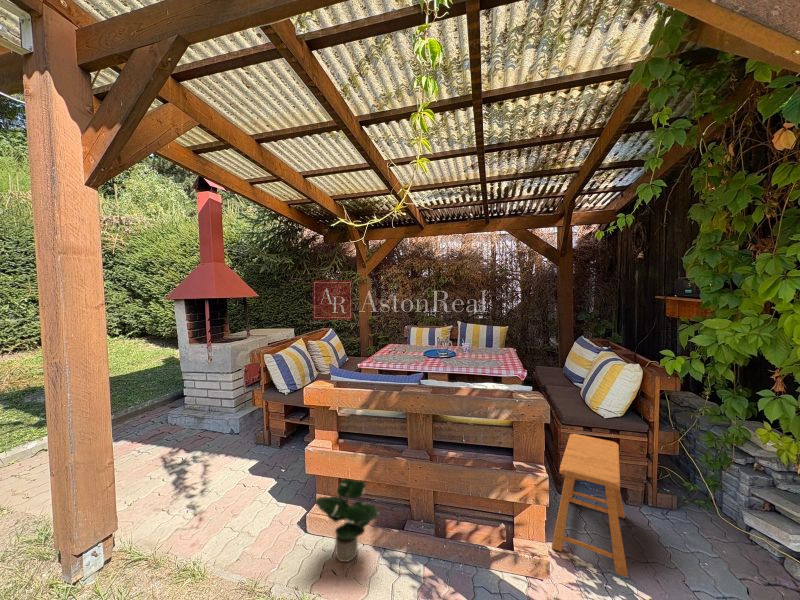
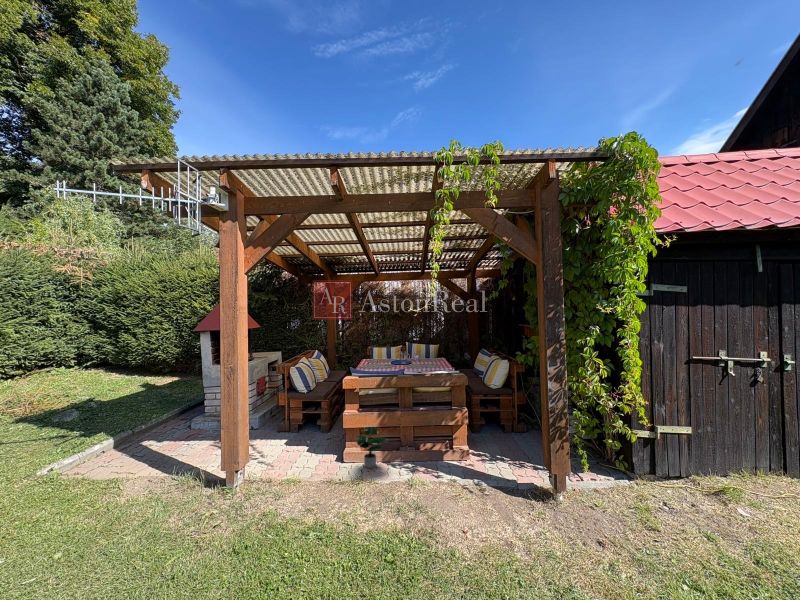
stool: present [552,434,628,577] -> none [470,399,503,455]

